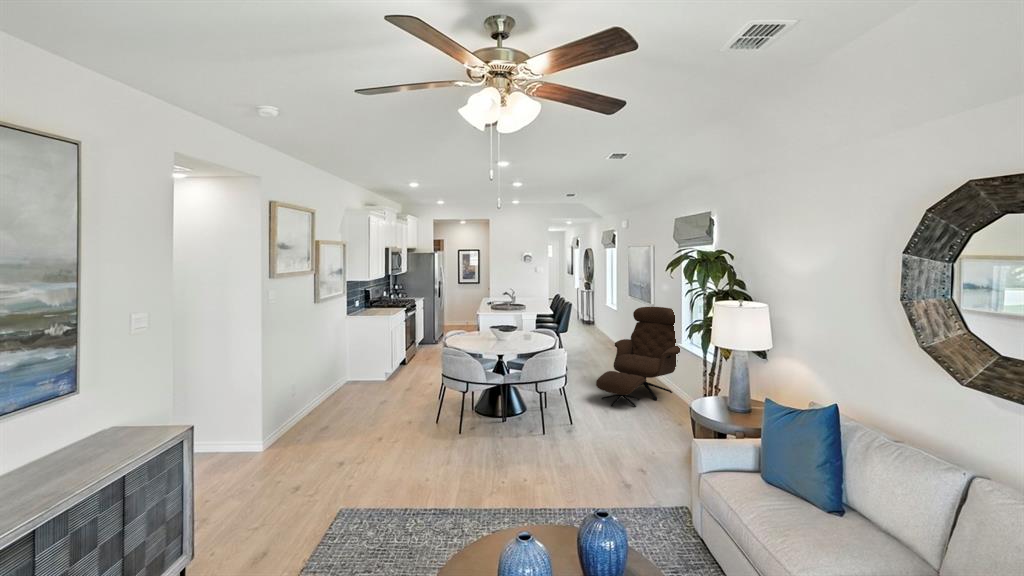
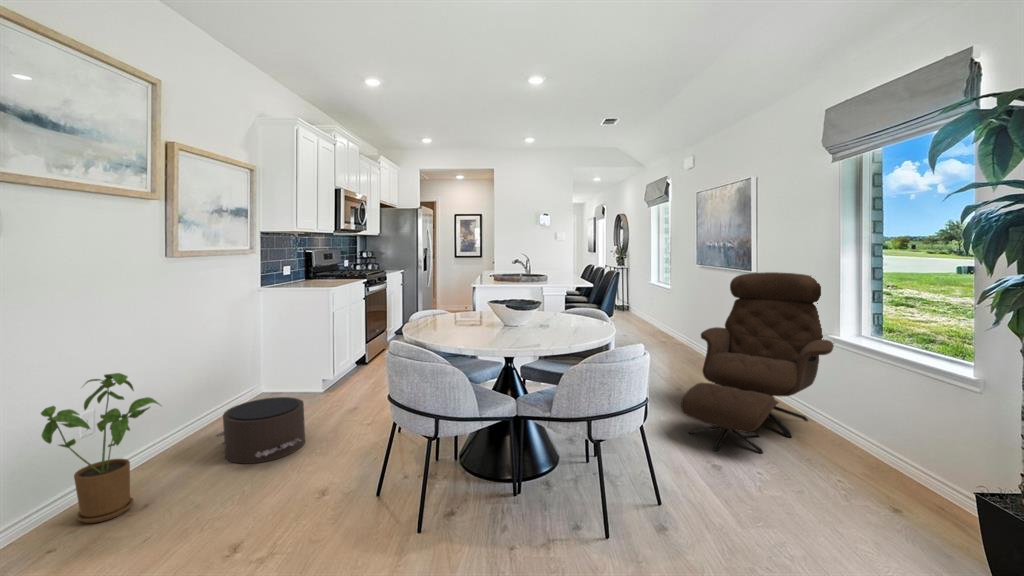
house plant: none [285,364,332,434] -> present [41,373,160,523]
pouf: none [340,380,390,413] -> present [216,397,305,464]

